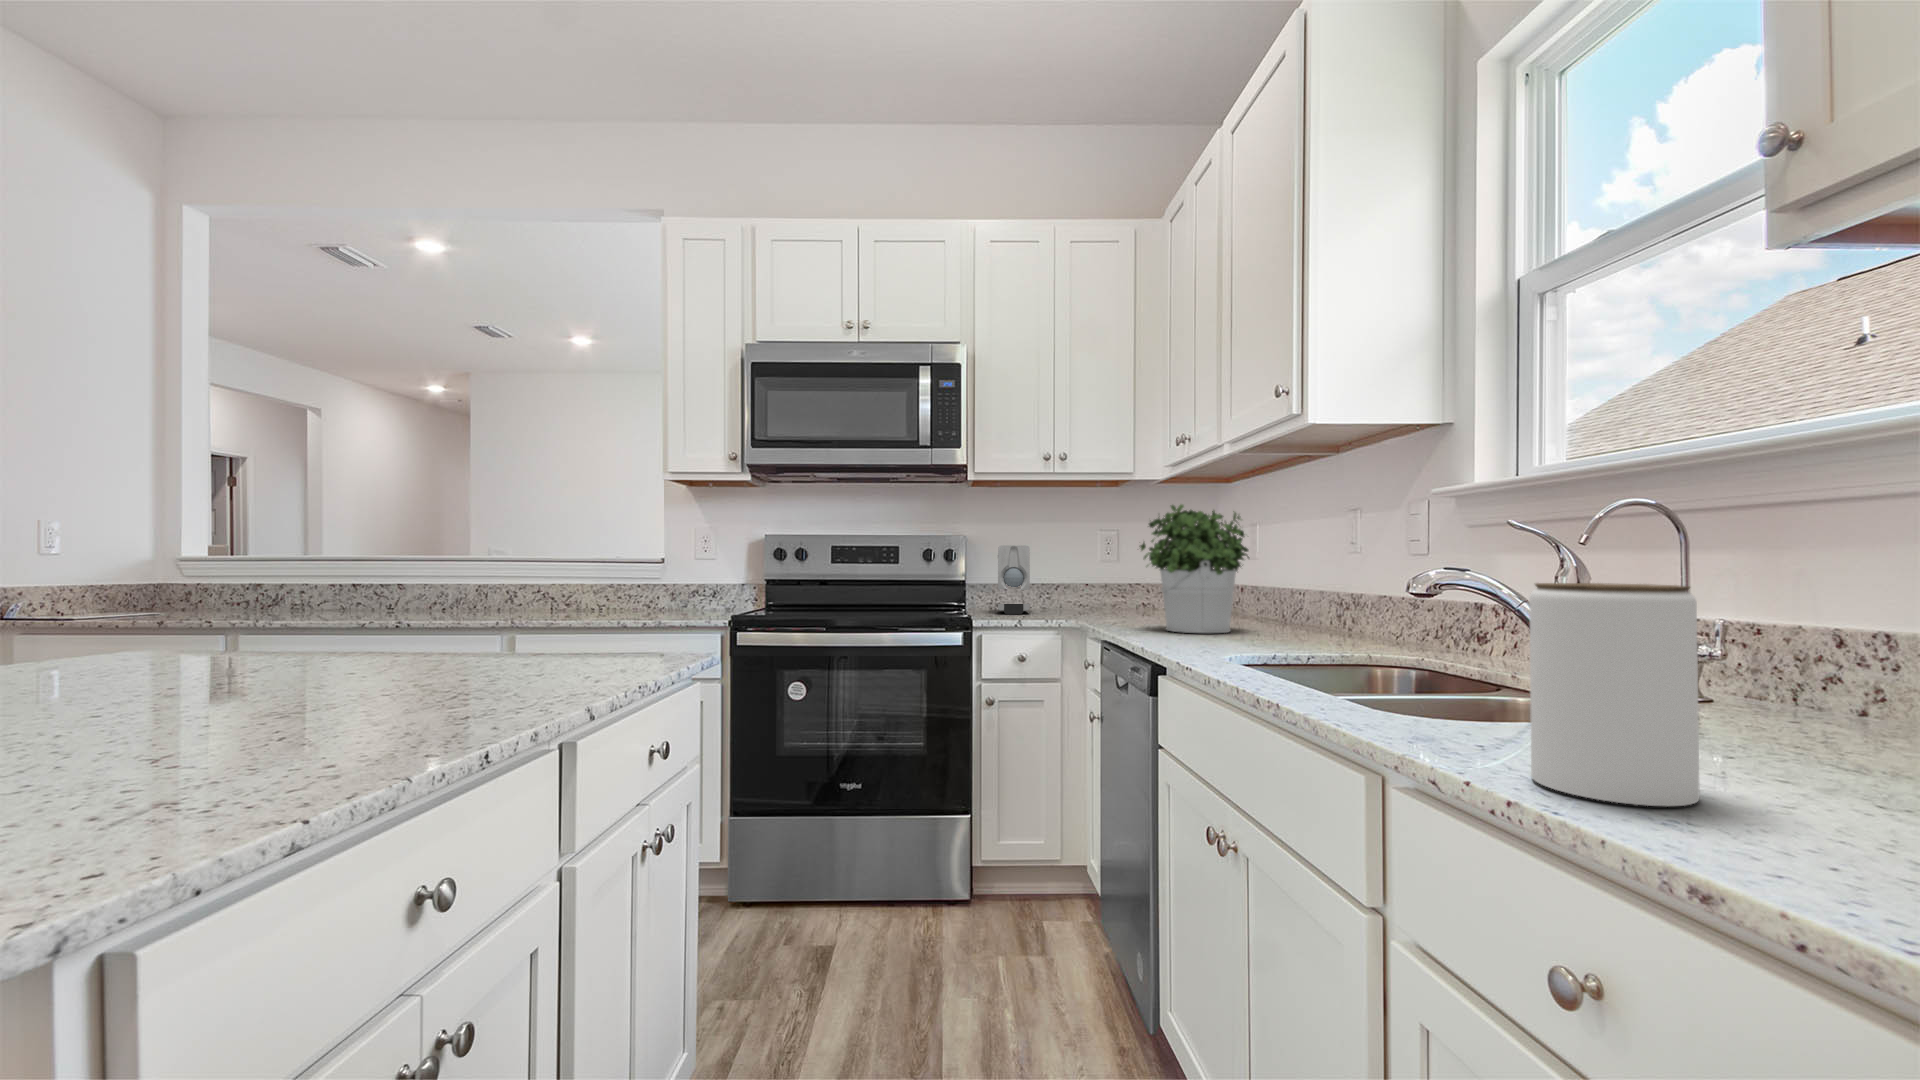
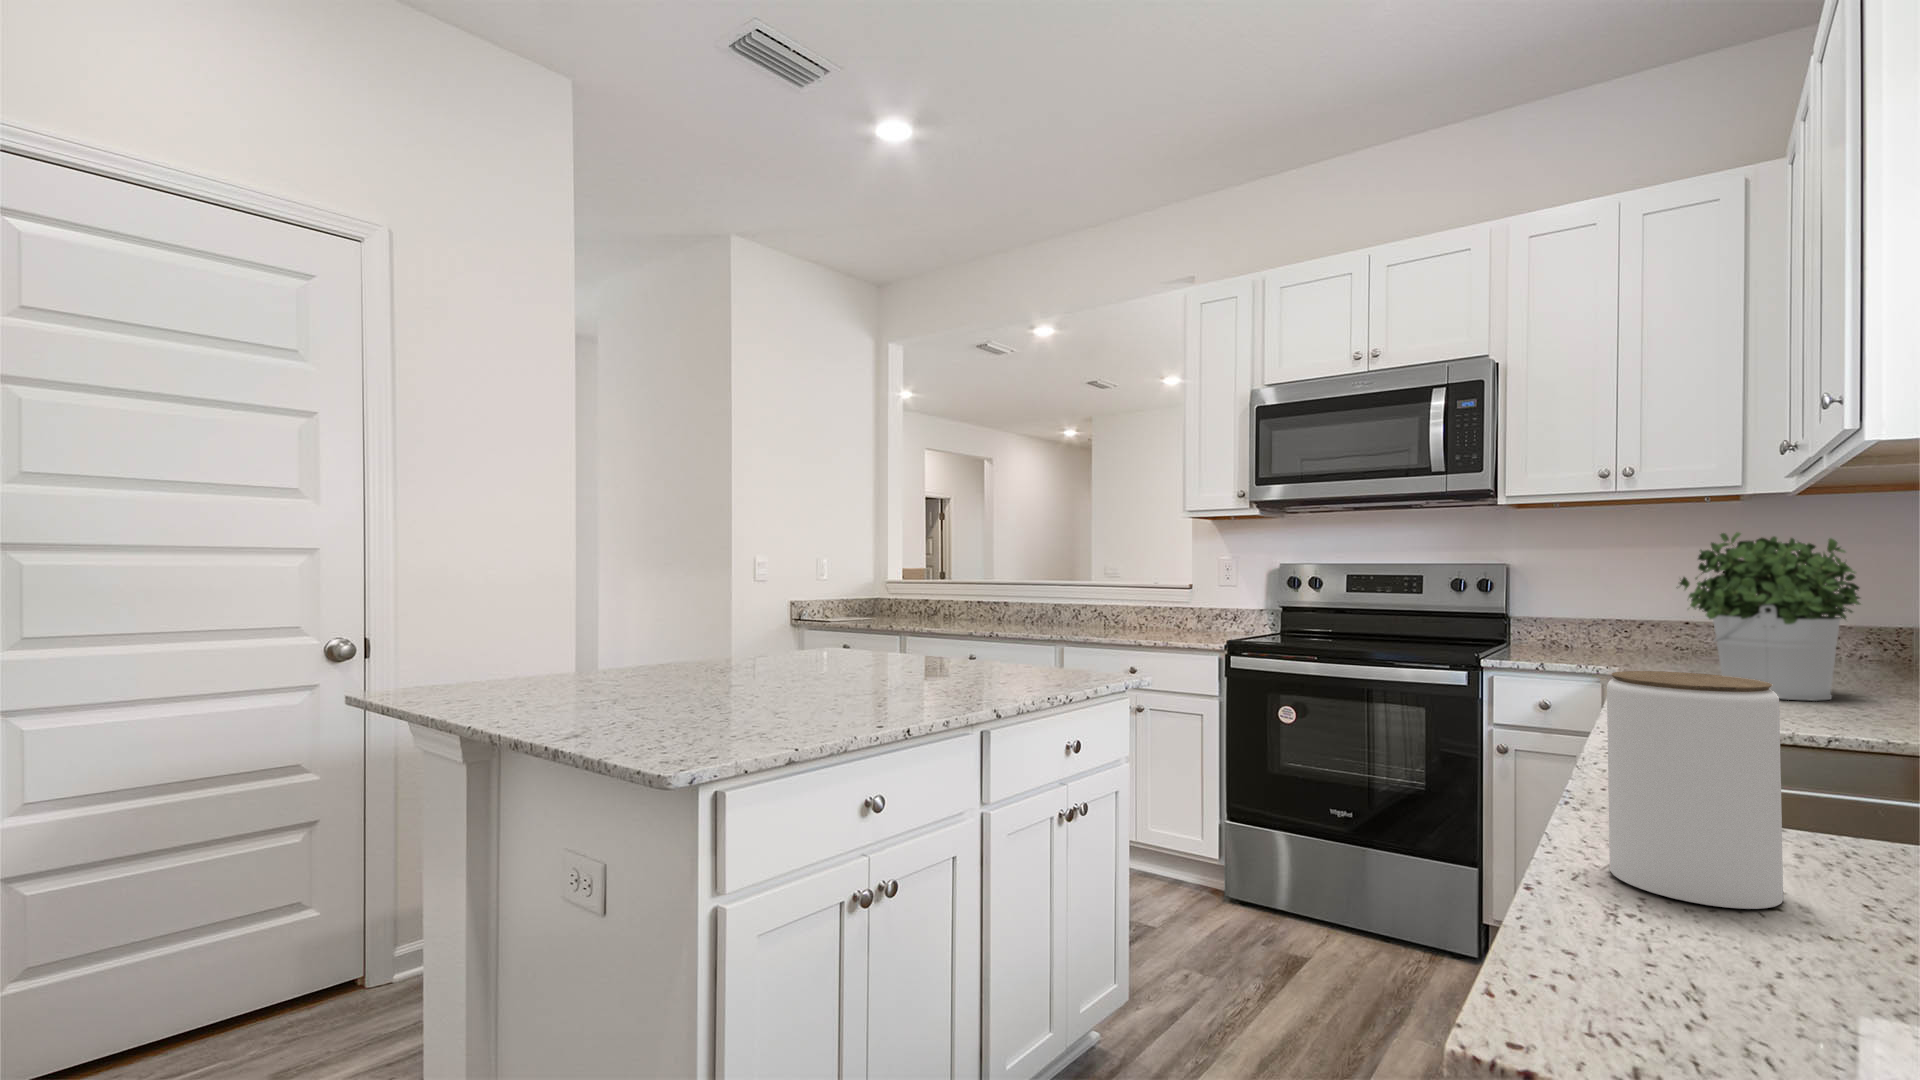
soap dispenser: present [998,545,1030,614] -> none [1543,575,1596,656]

